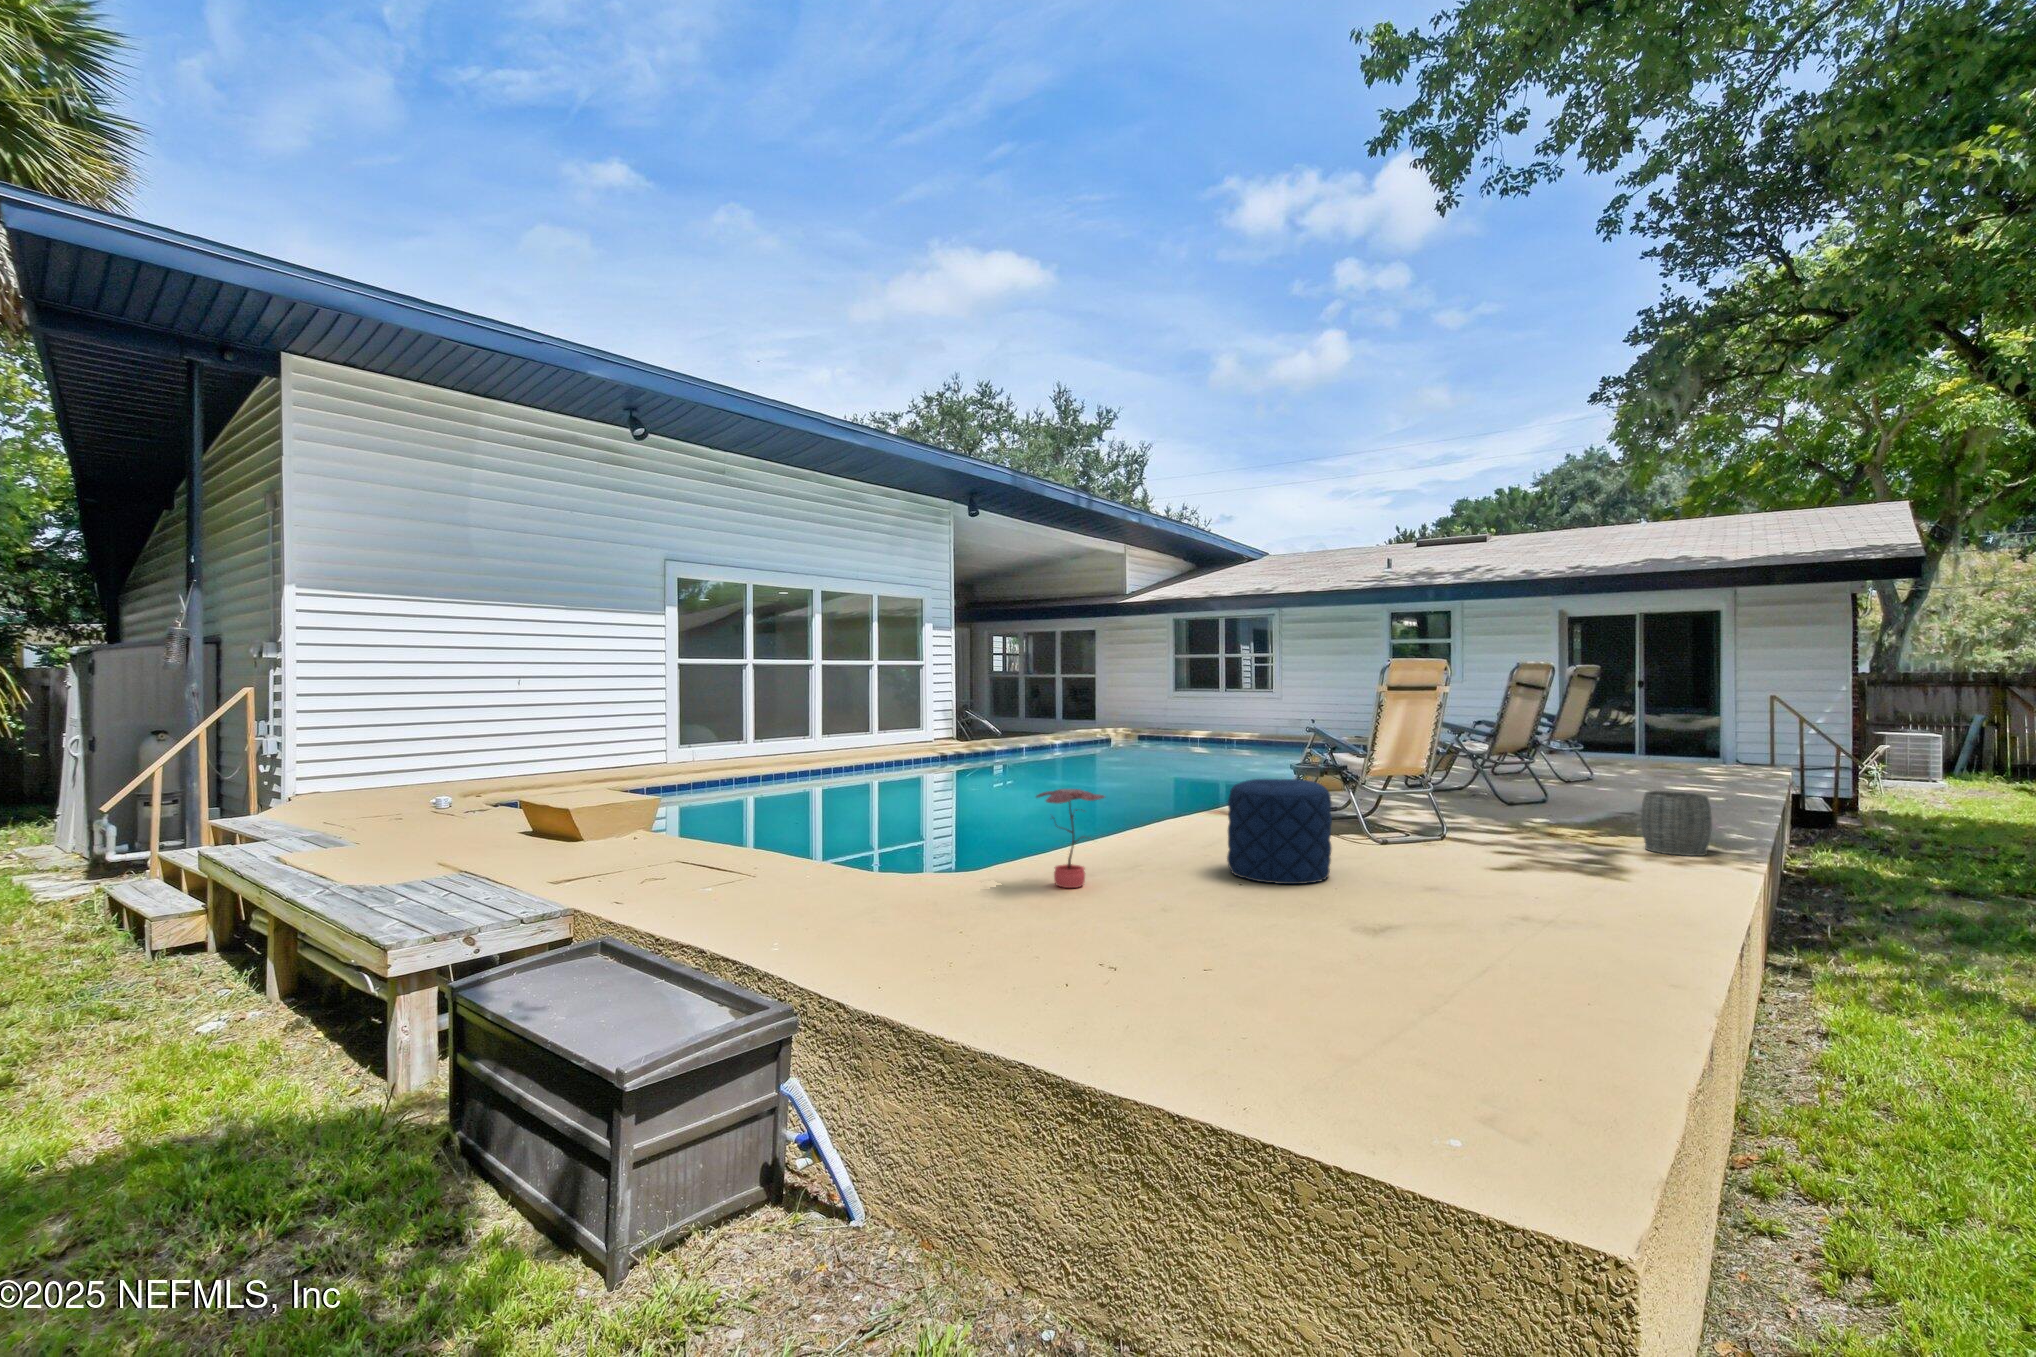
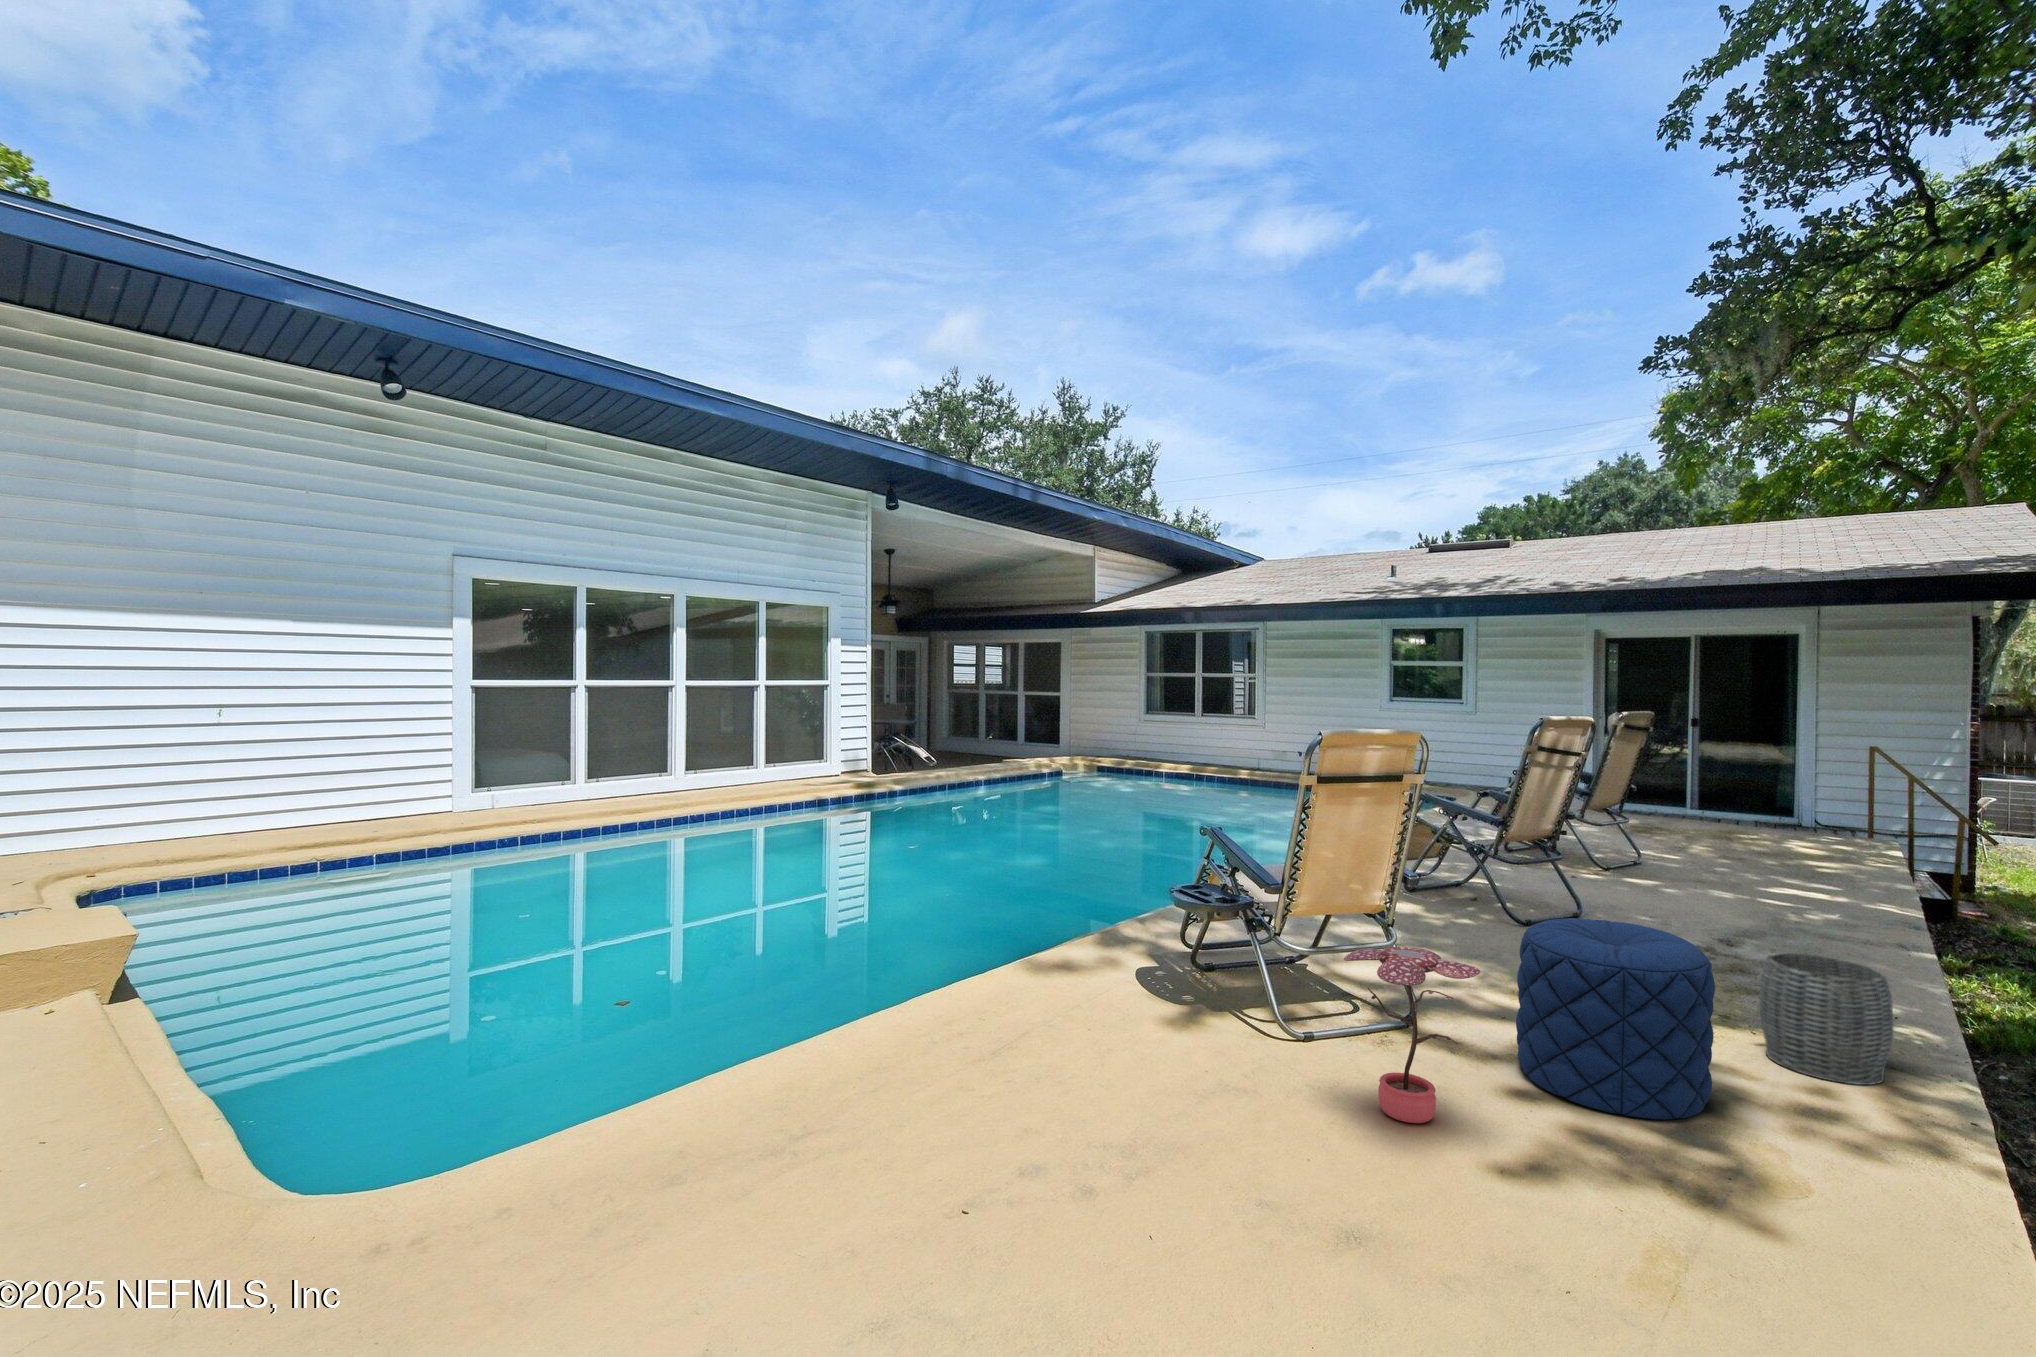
pouf: present [1227,779,1332,884] -> present [1516,918,1715,1120]
potted plant: present [1036,789,1105,888] -> present [1344,947,1480,1123]

